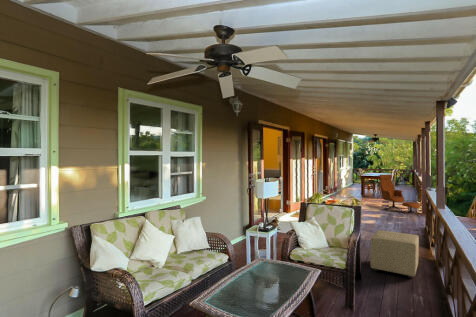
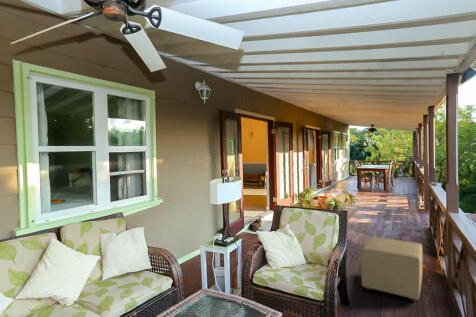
lounge chair: present [379,175,420,214] -> none [376,167,421,210]

